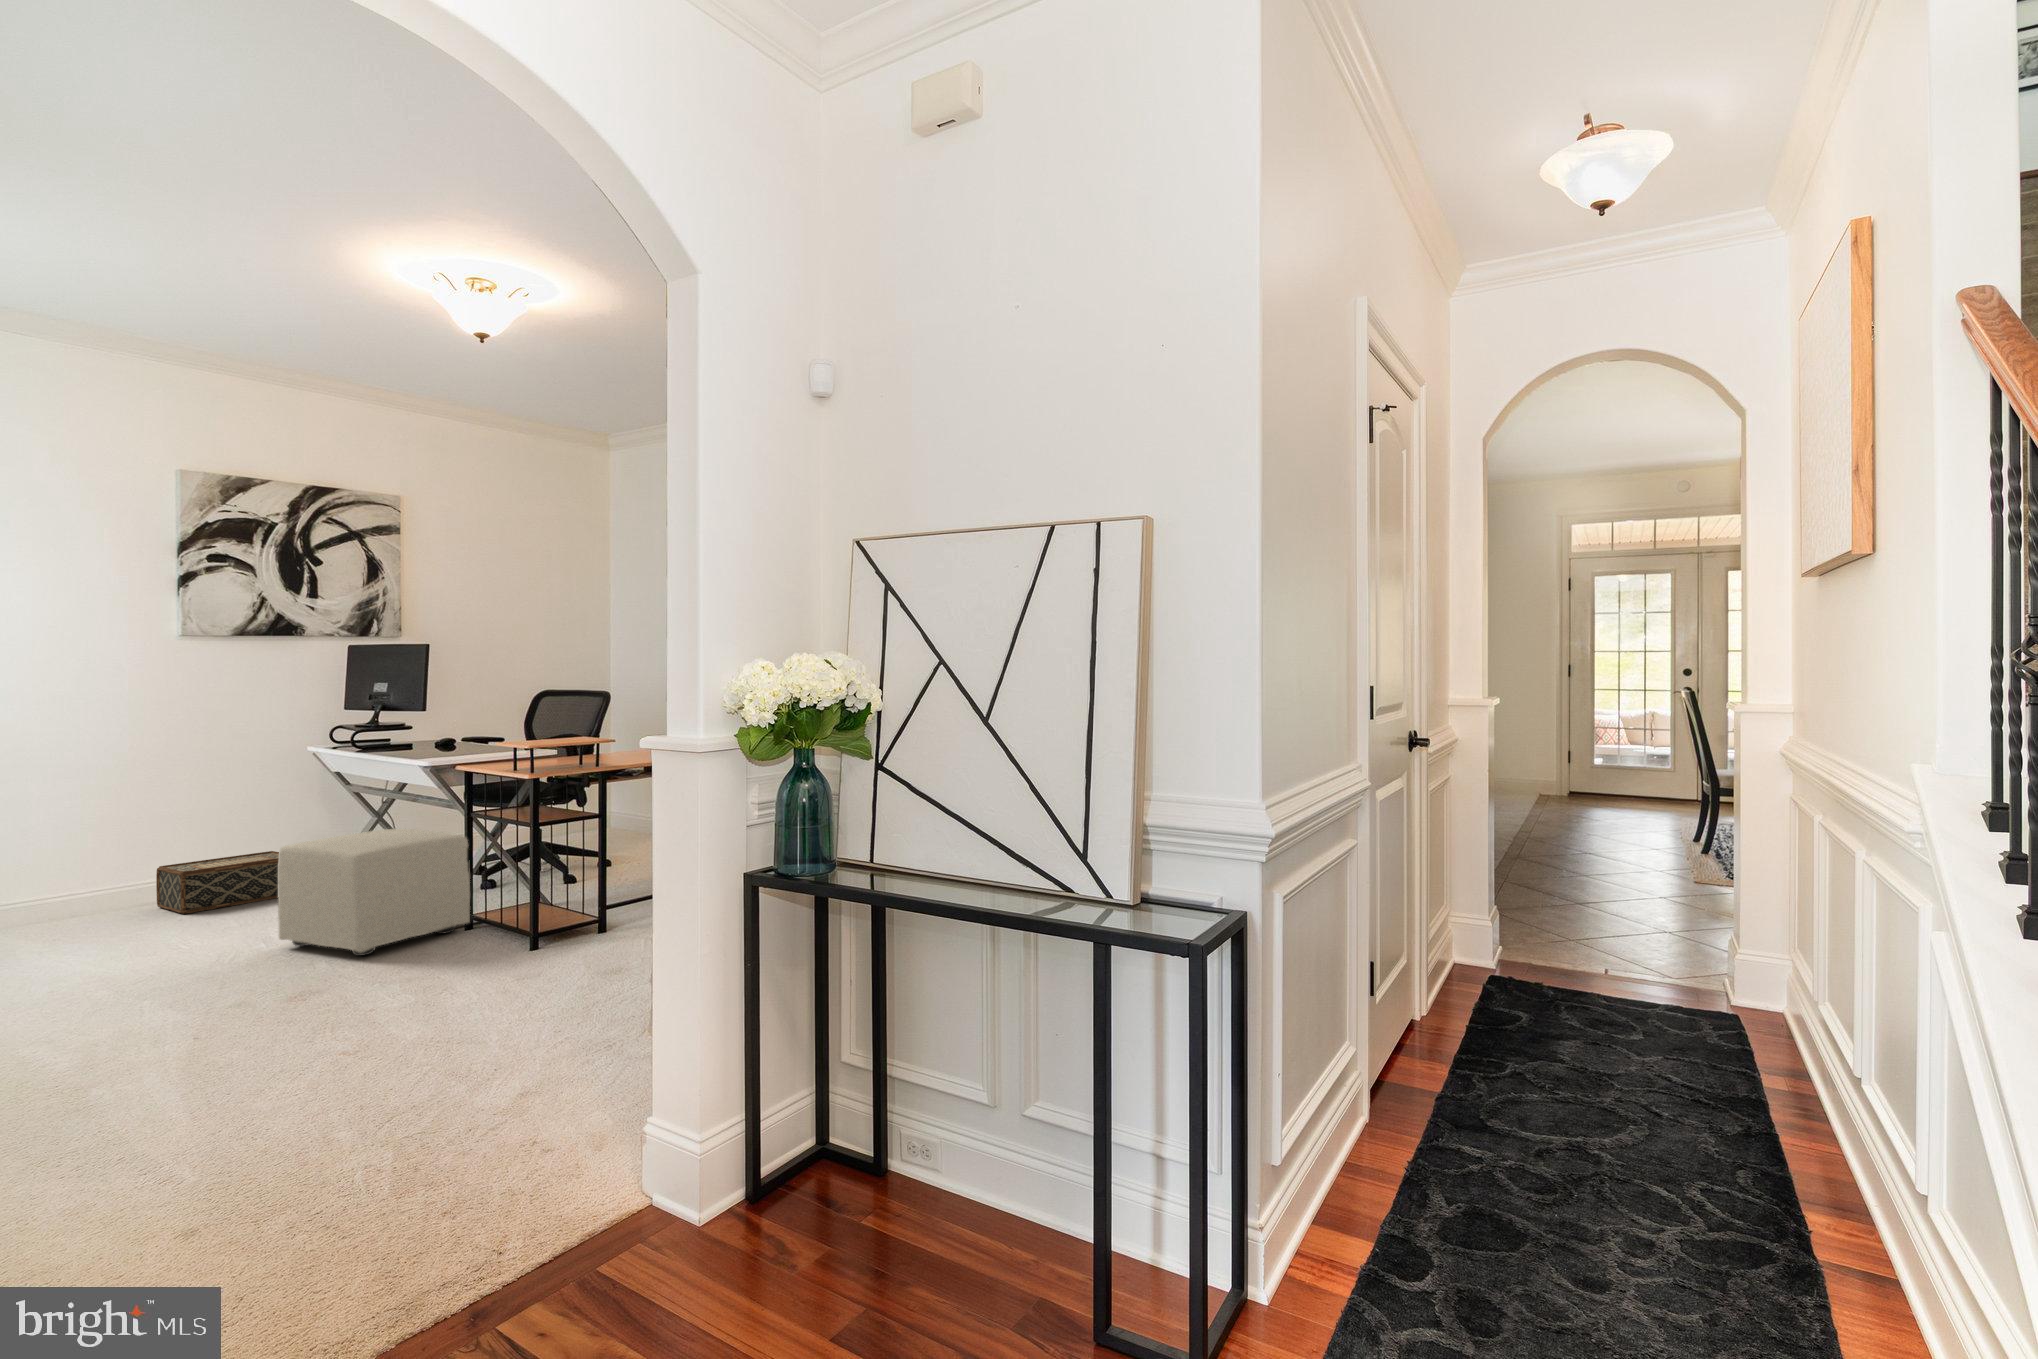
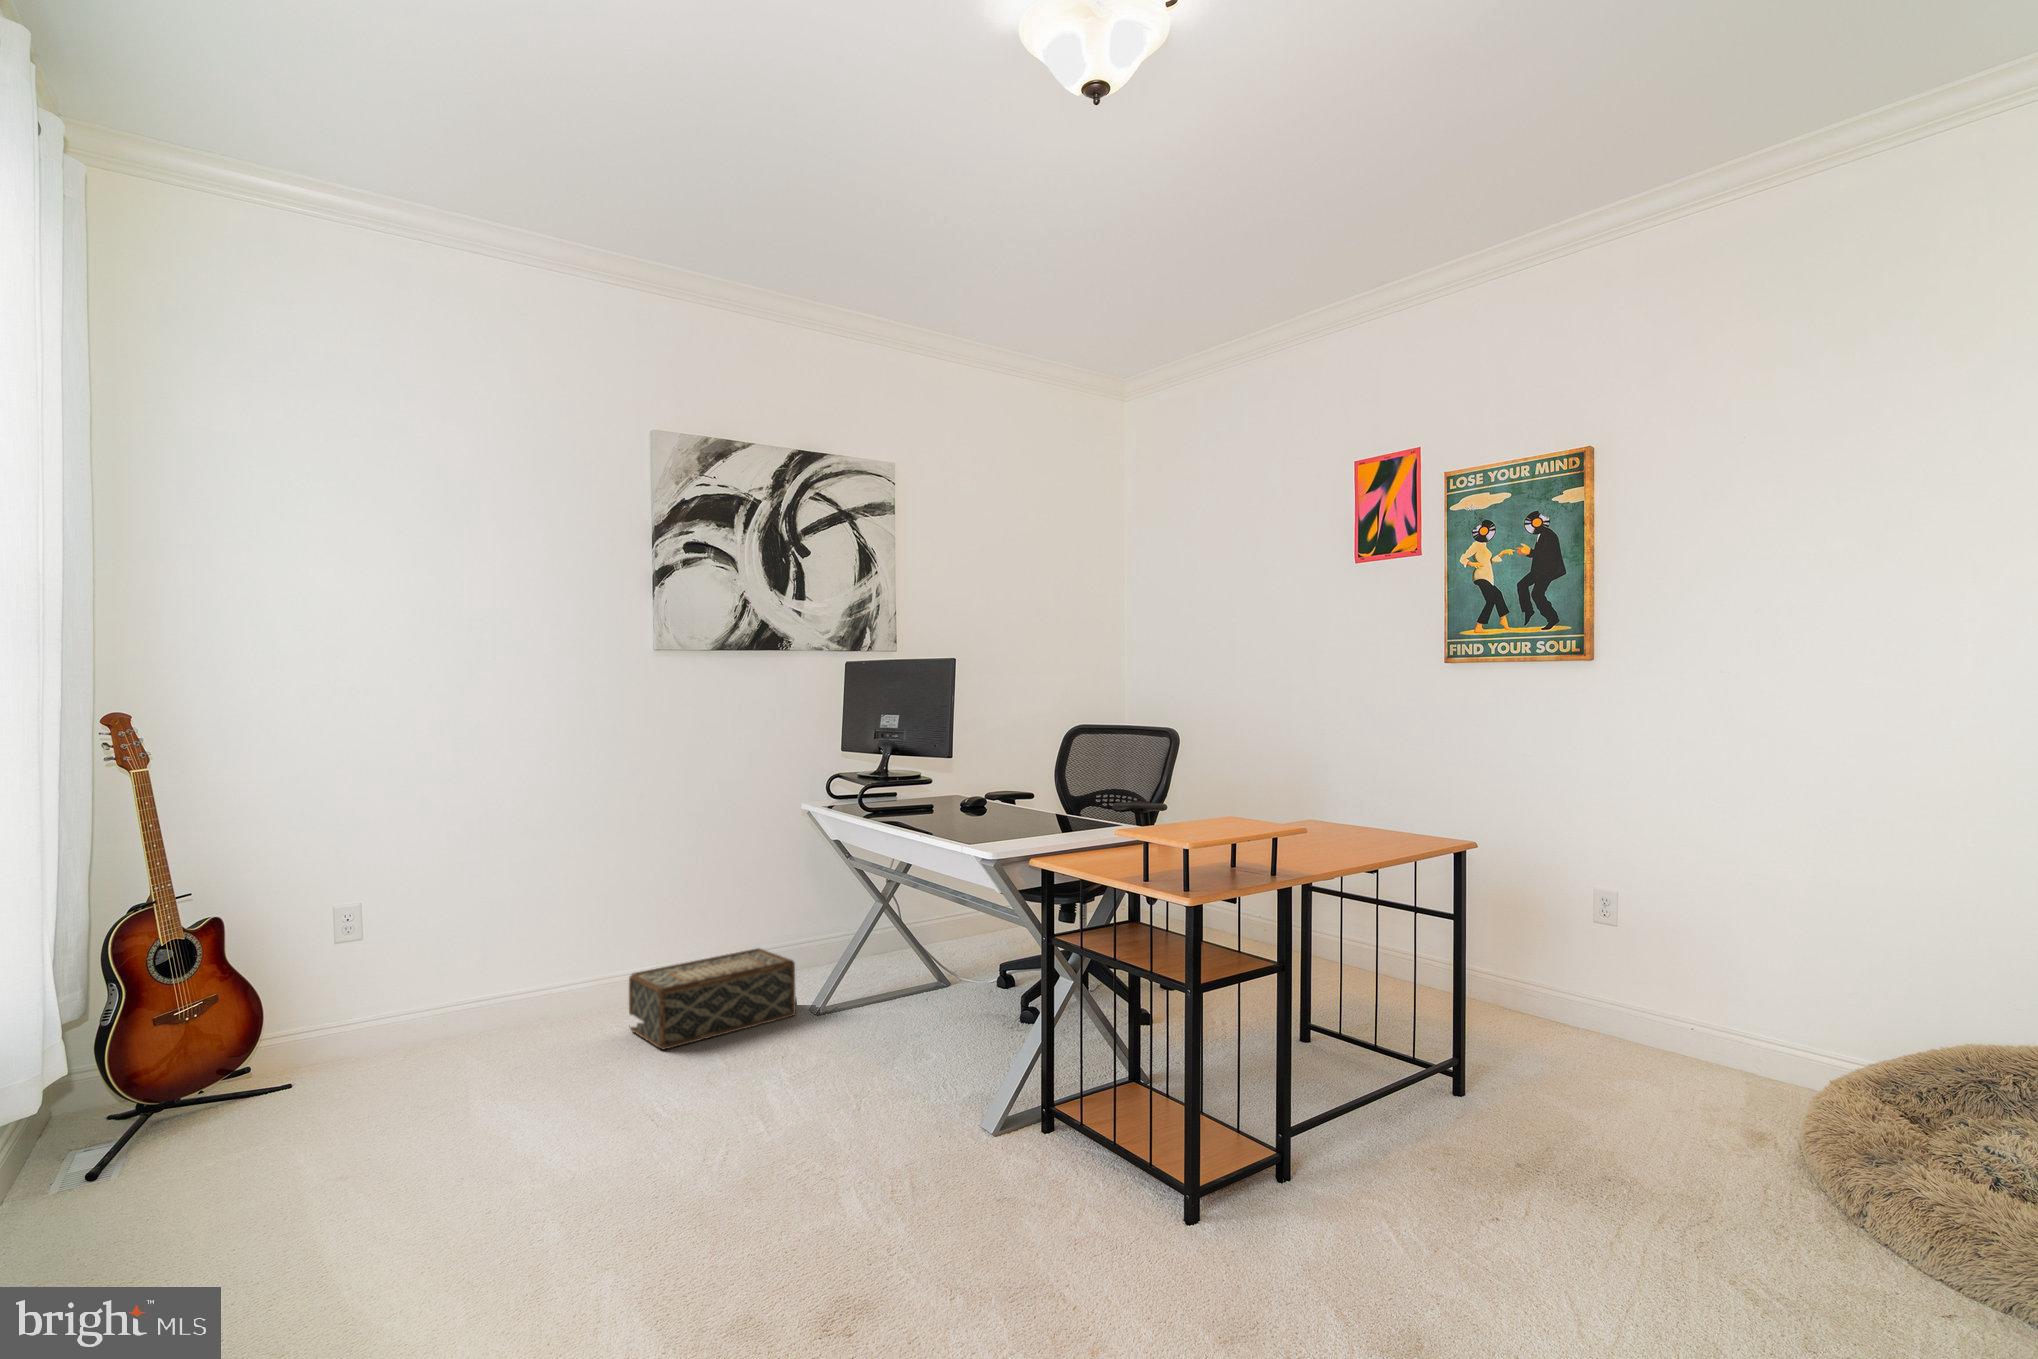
ottoman: present [278,829,470,956] -> none [811,946,1096,1211]

